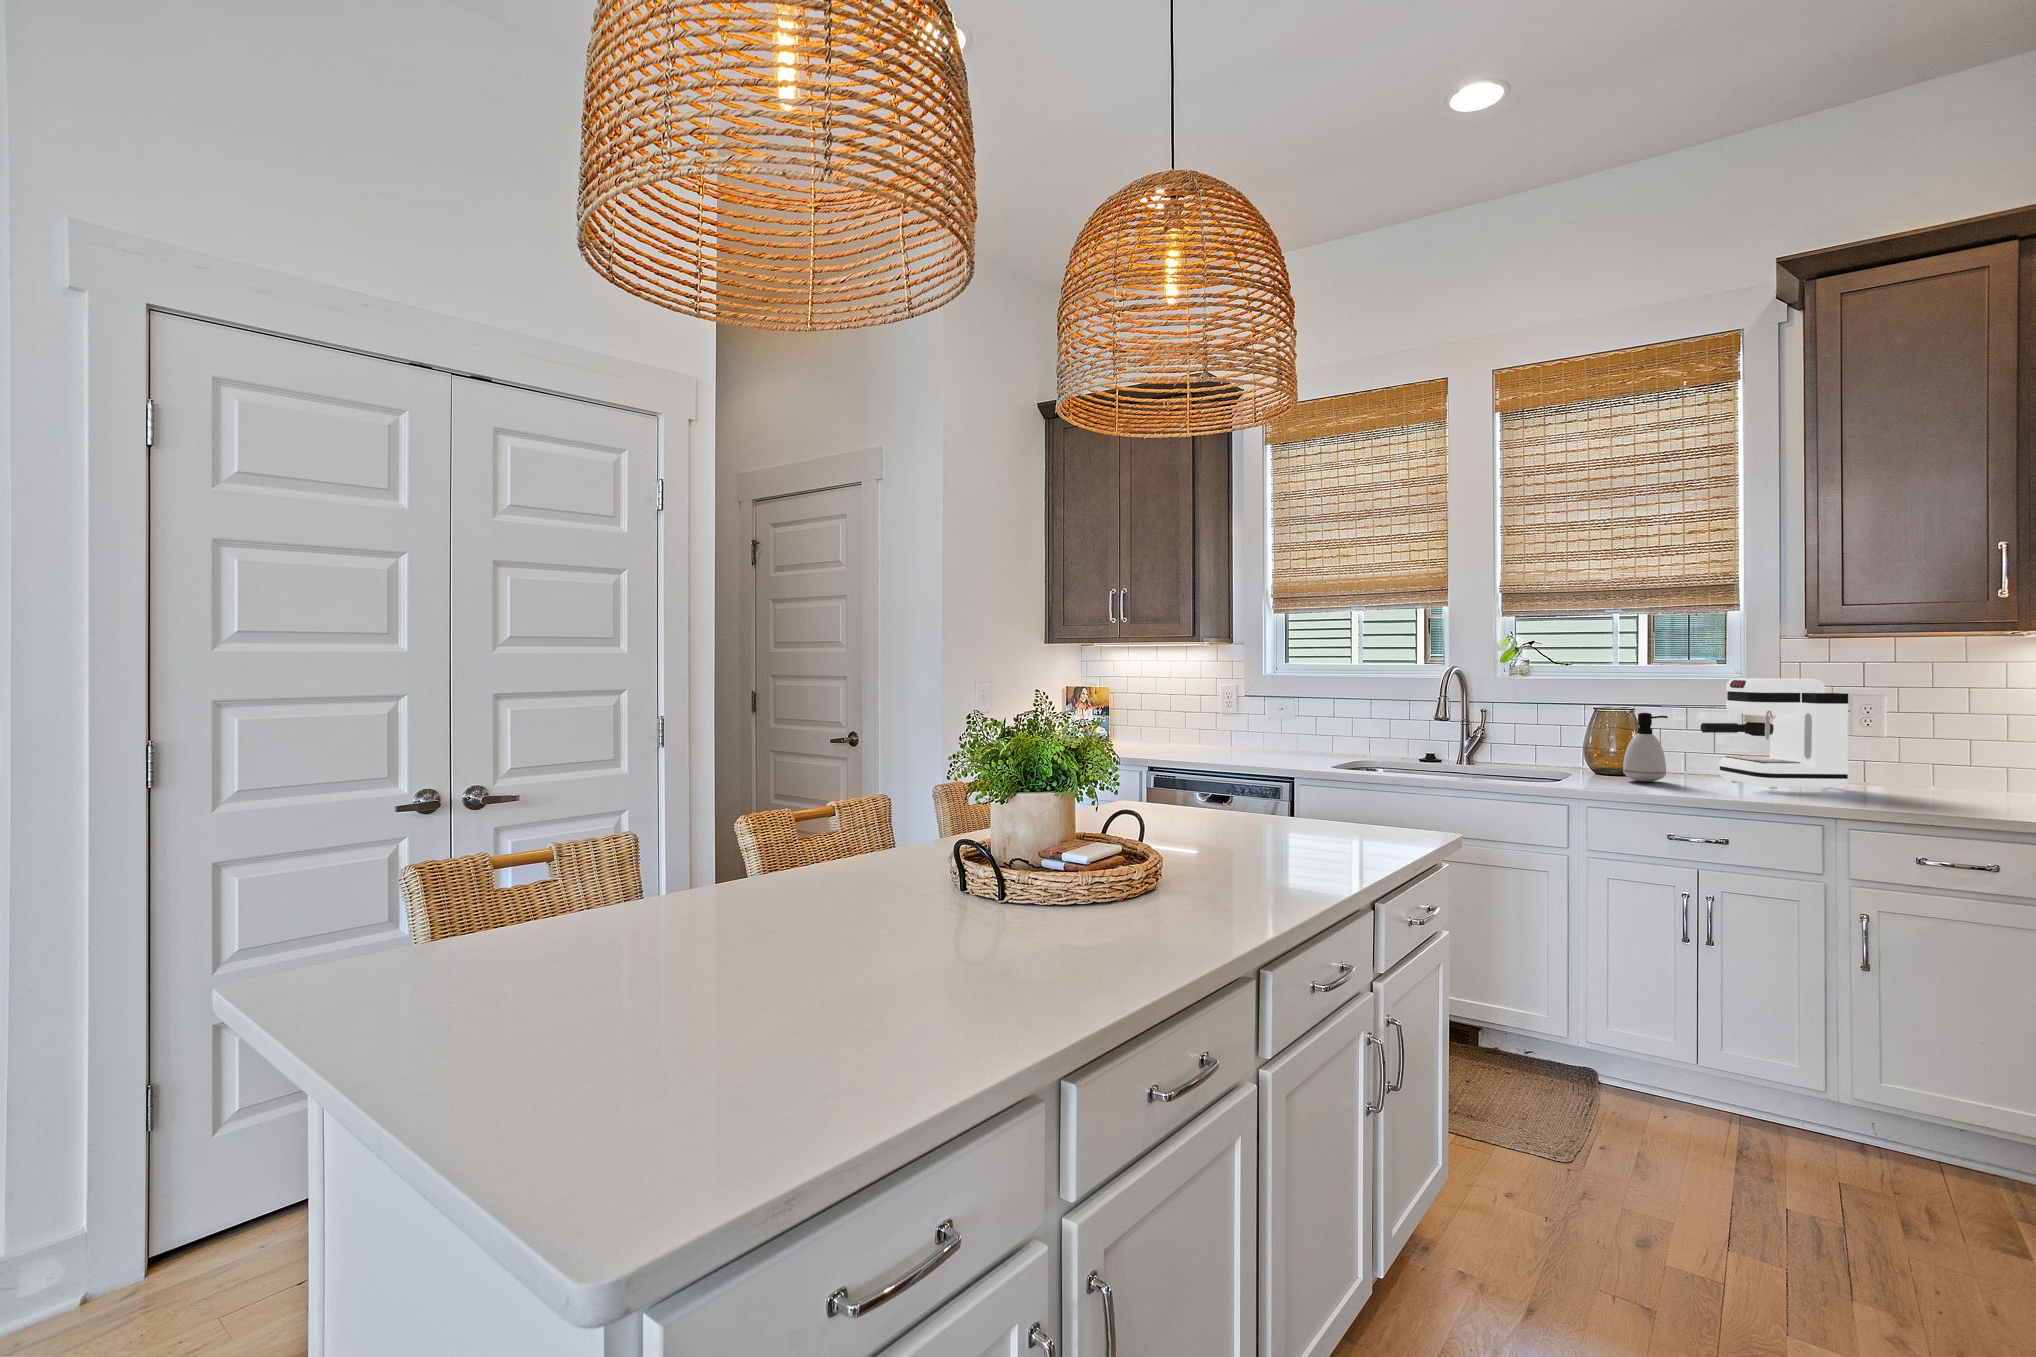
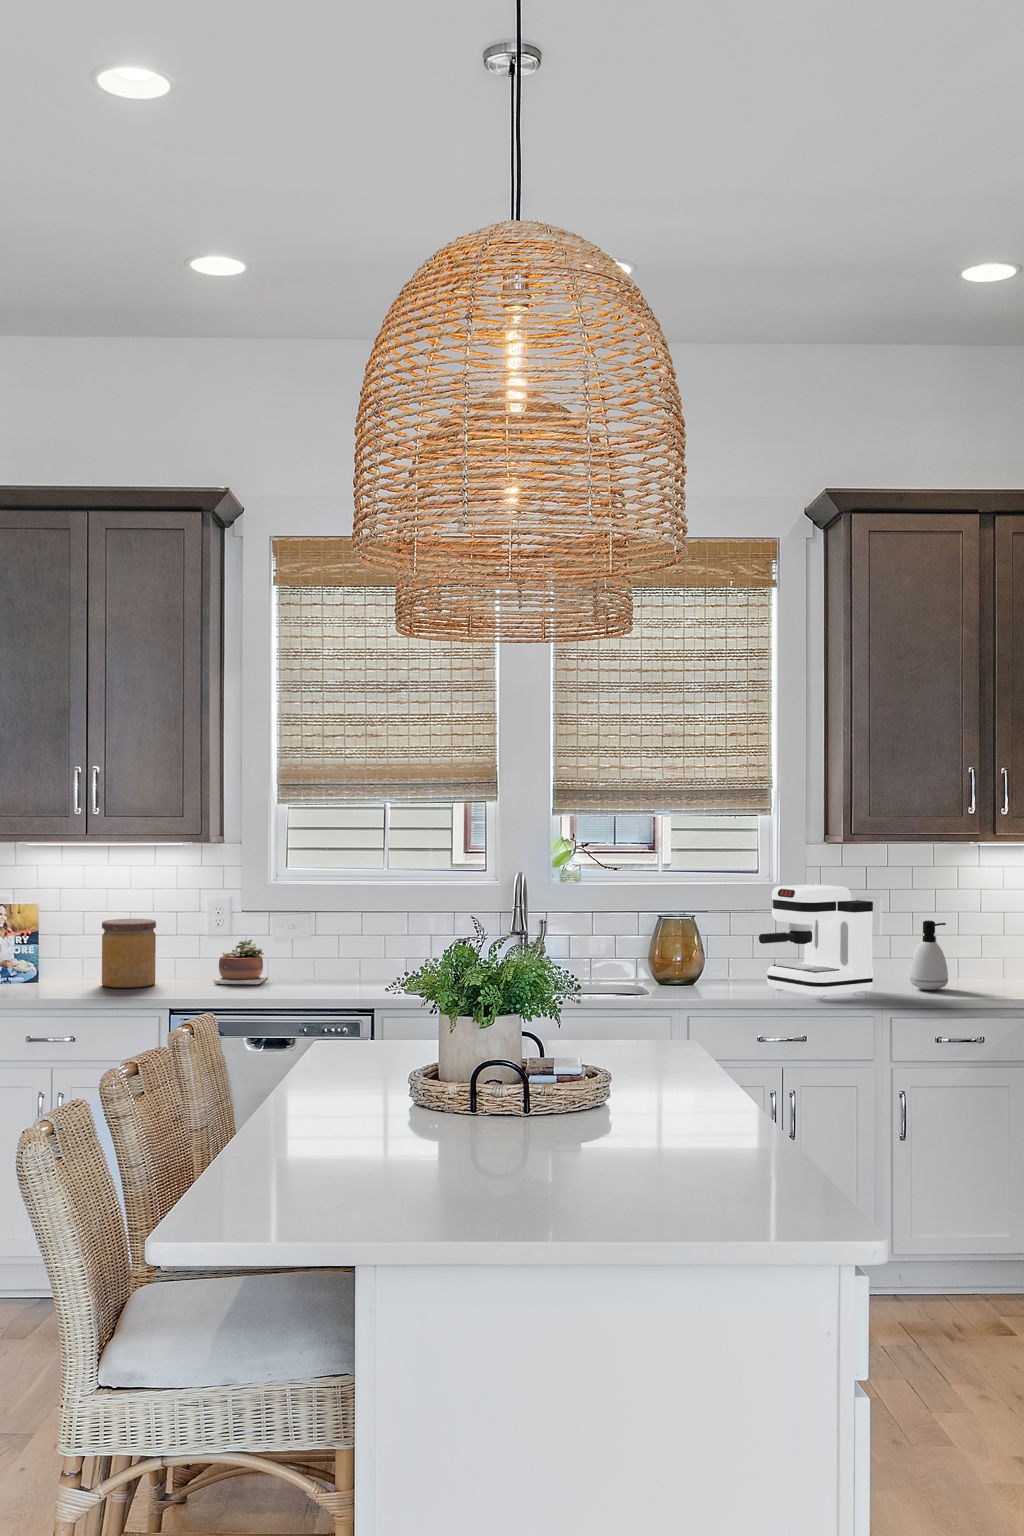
jar: none [1144,700,1182,747] -> present [102,919,156,988]
soap dispenser: present [1623,713,1668,782] -> present [910,920,948,990]
succulent plant: none [1219,718,1267,751] -> present [213,939,268,984]

